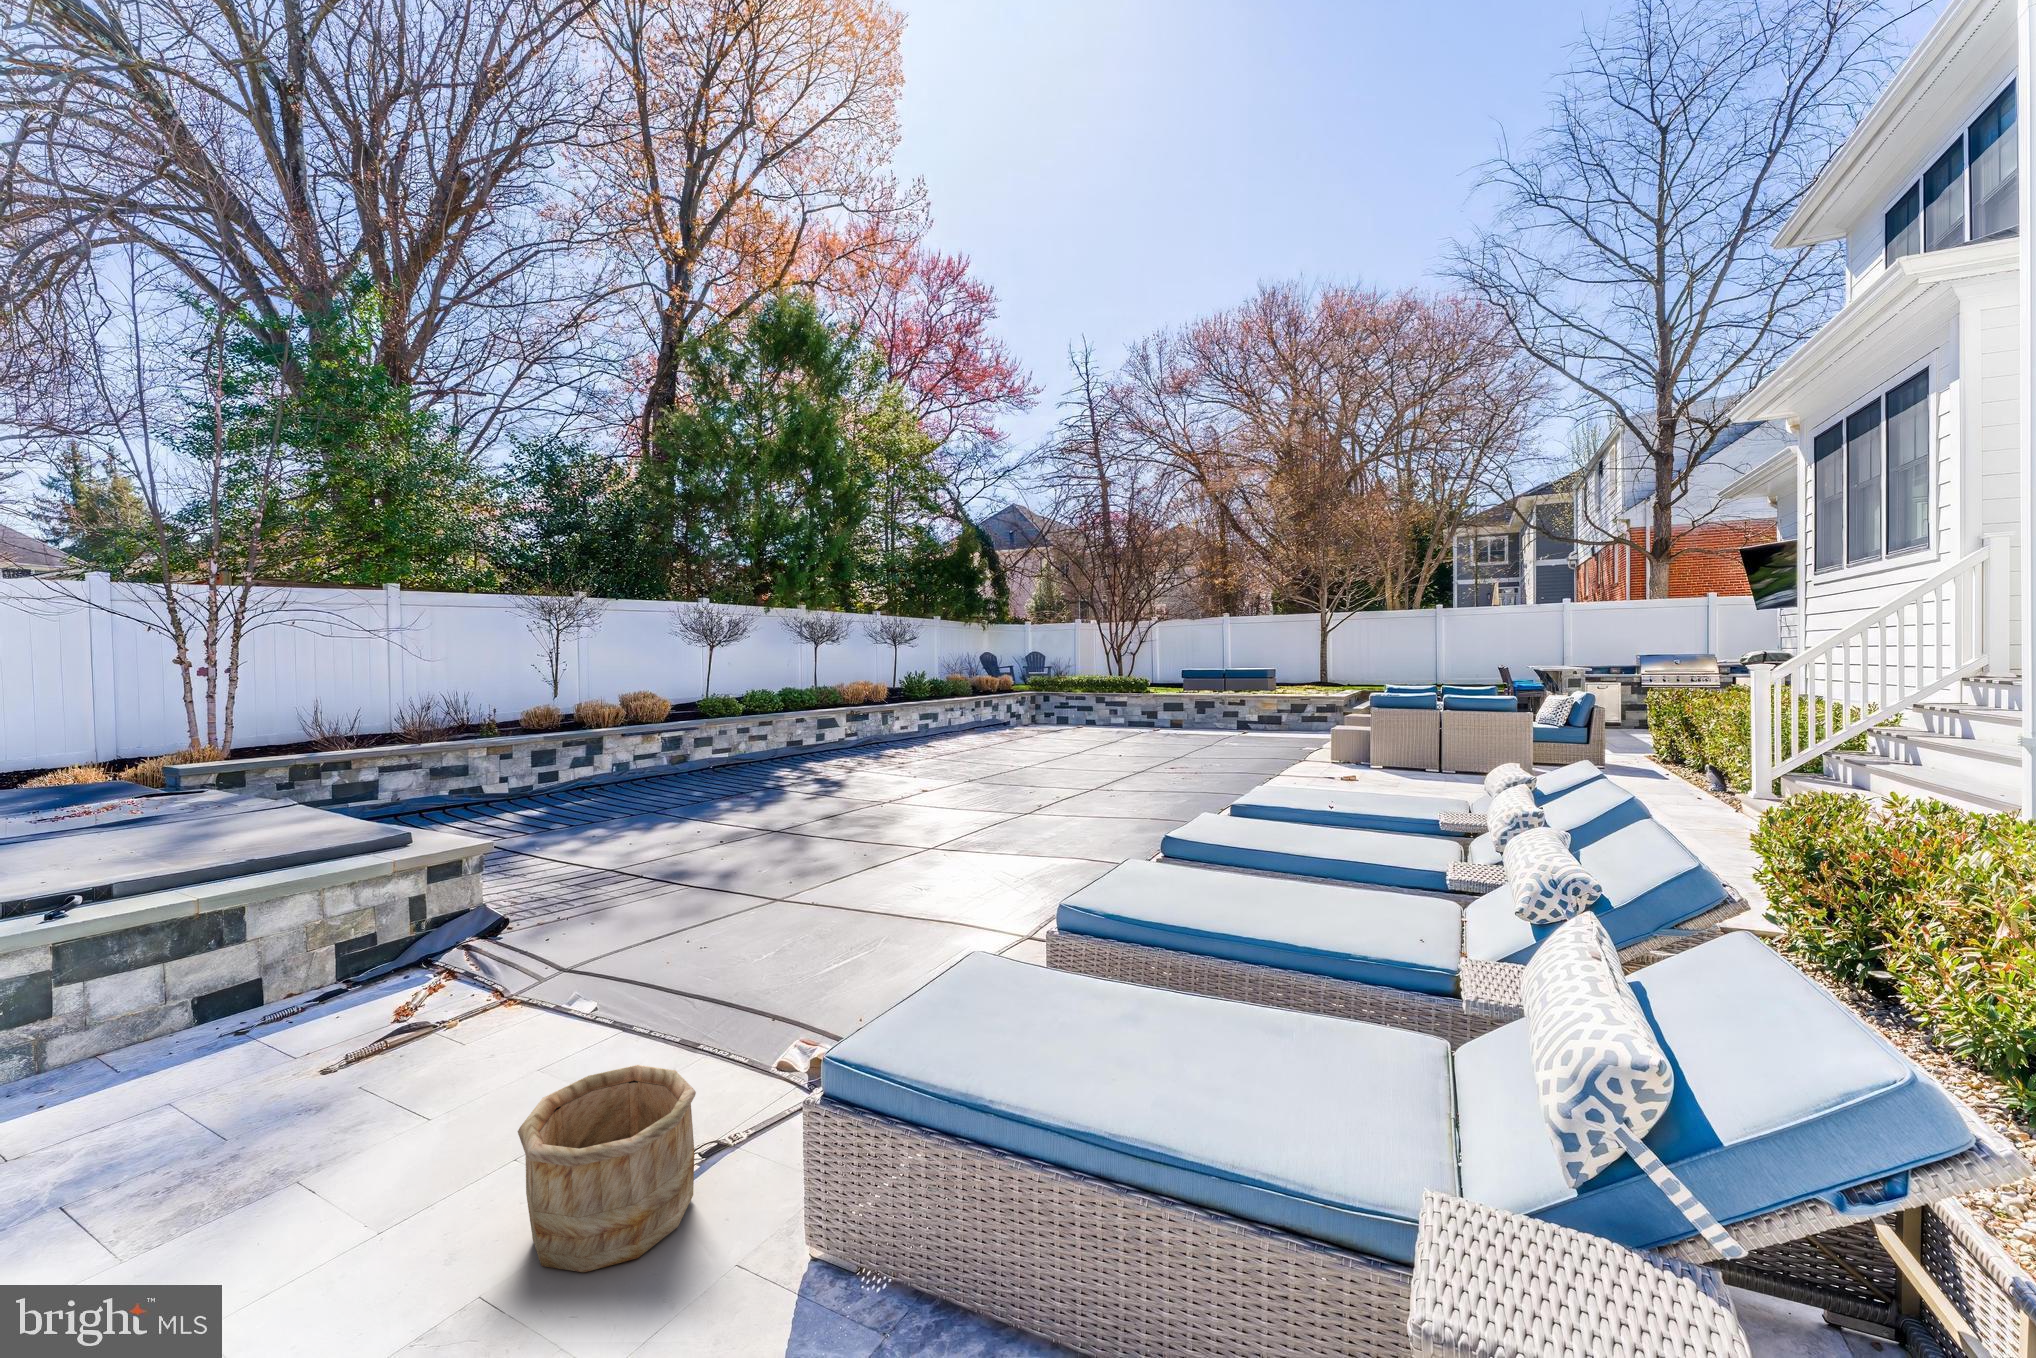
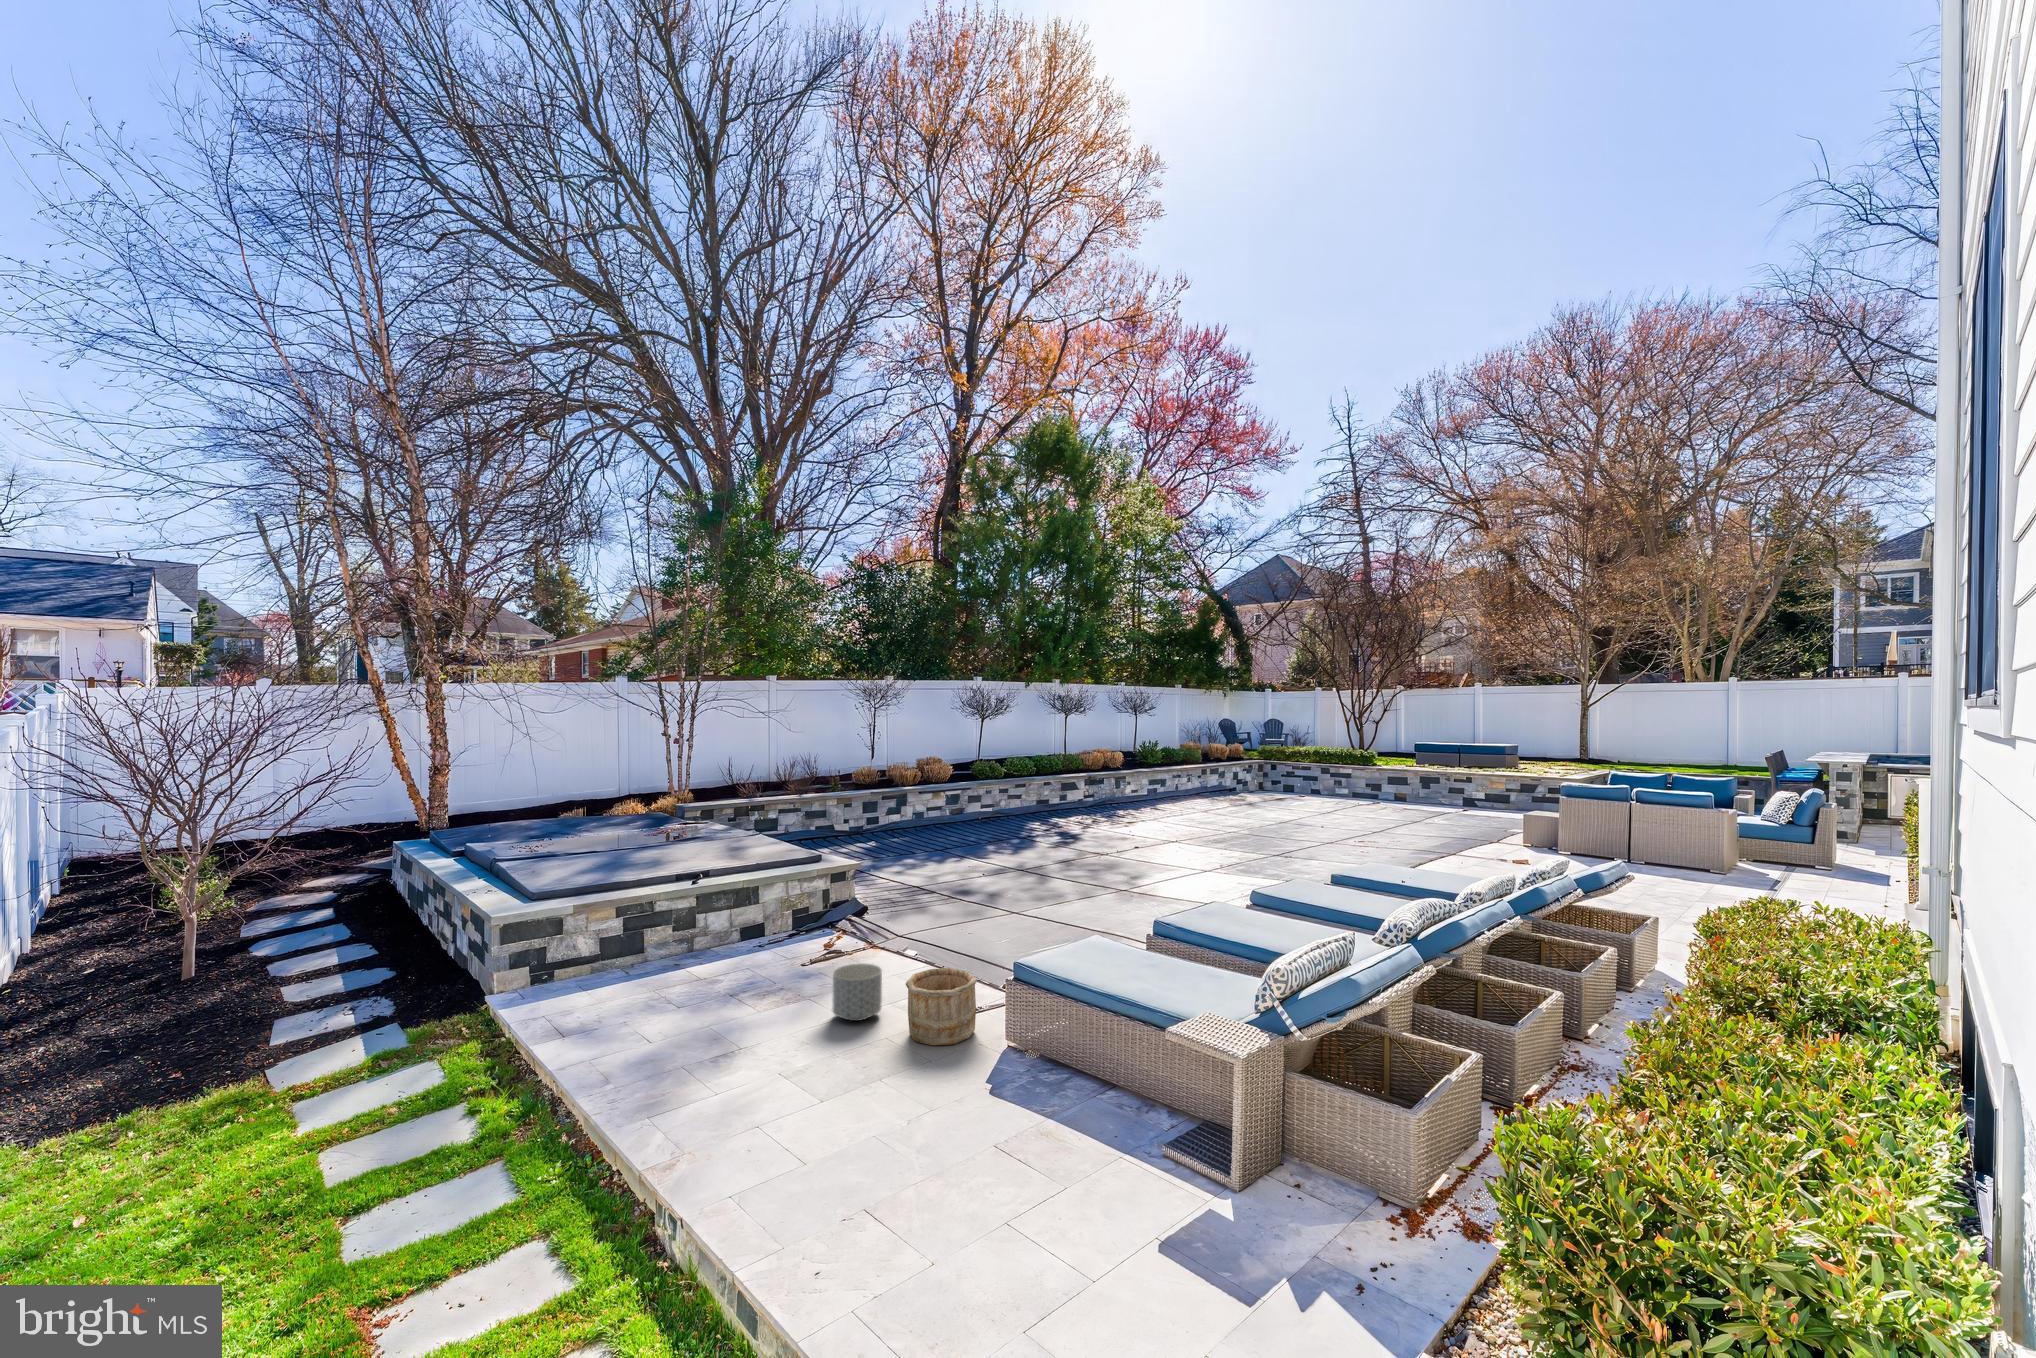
planter: none [336,1075,474,1226] -> present [832,963,882,1021]

